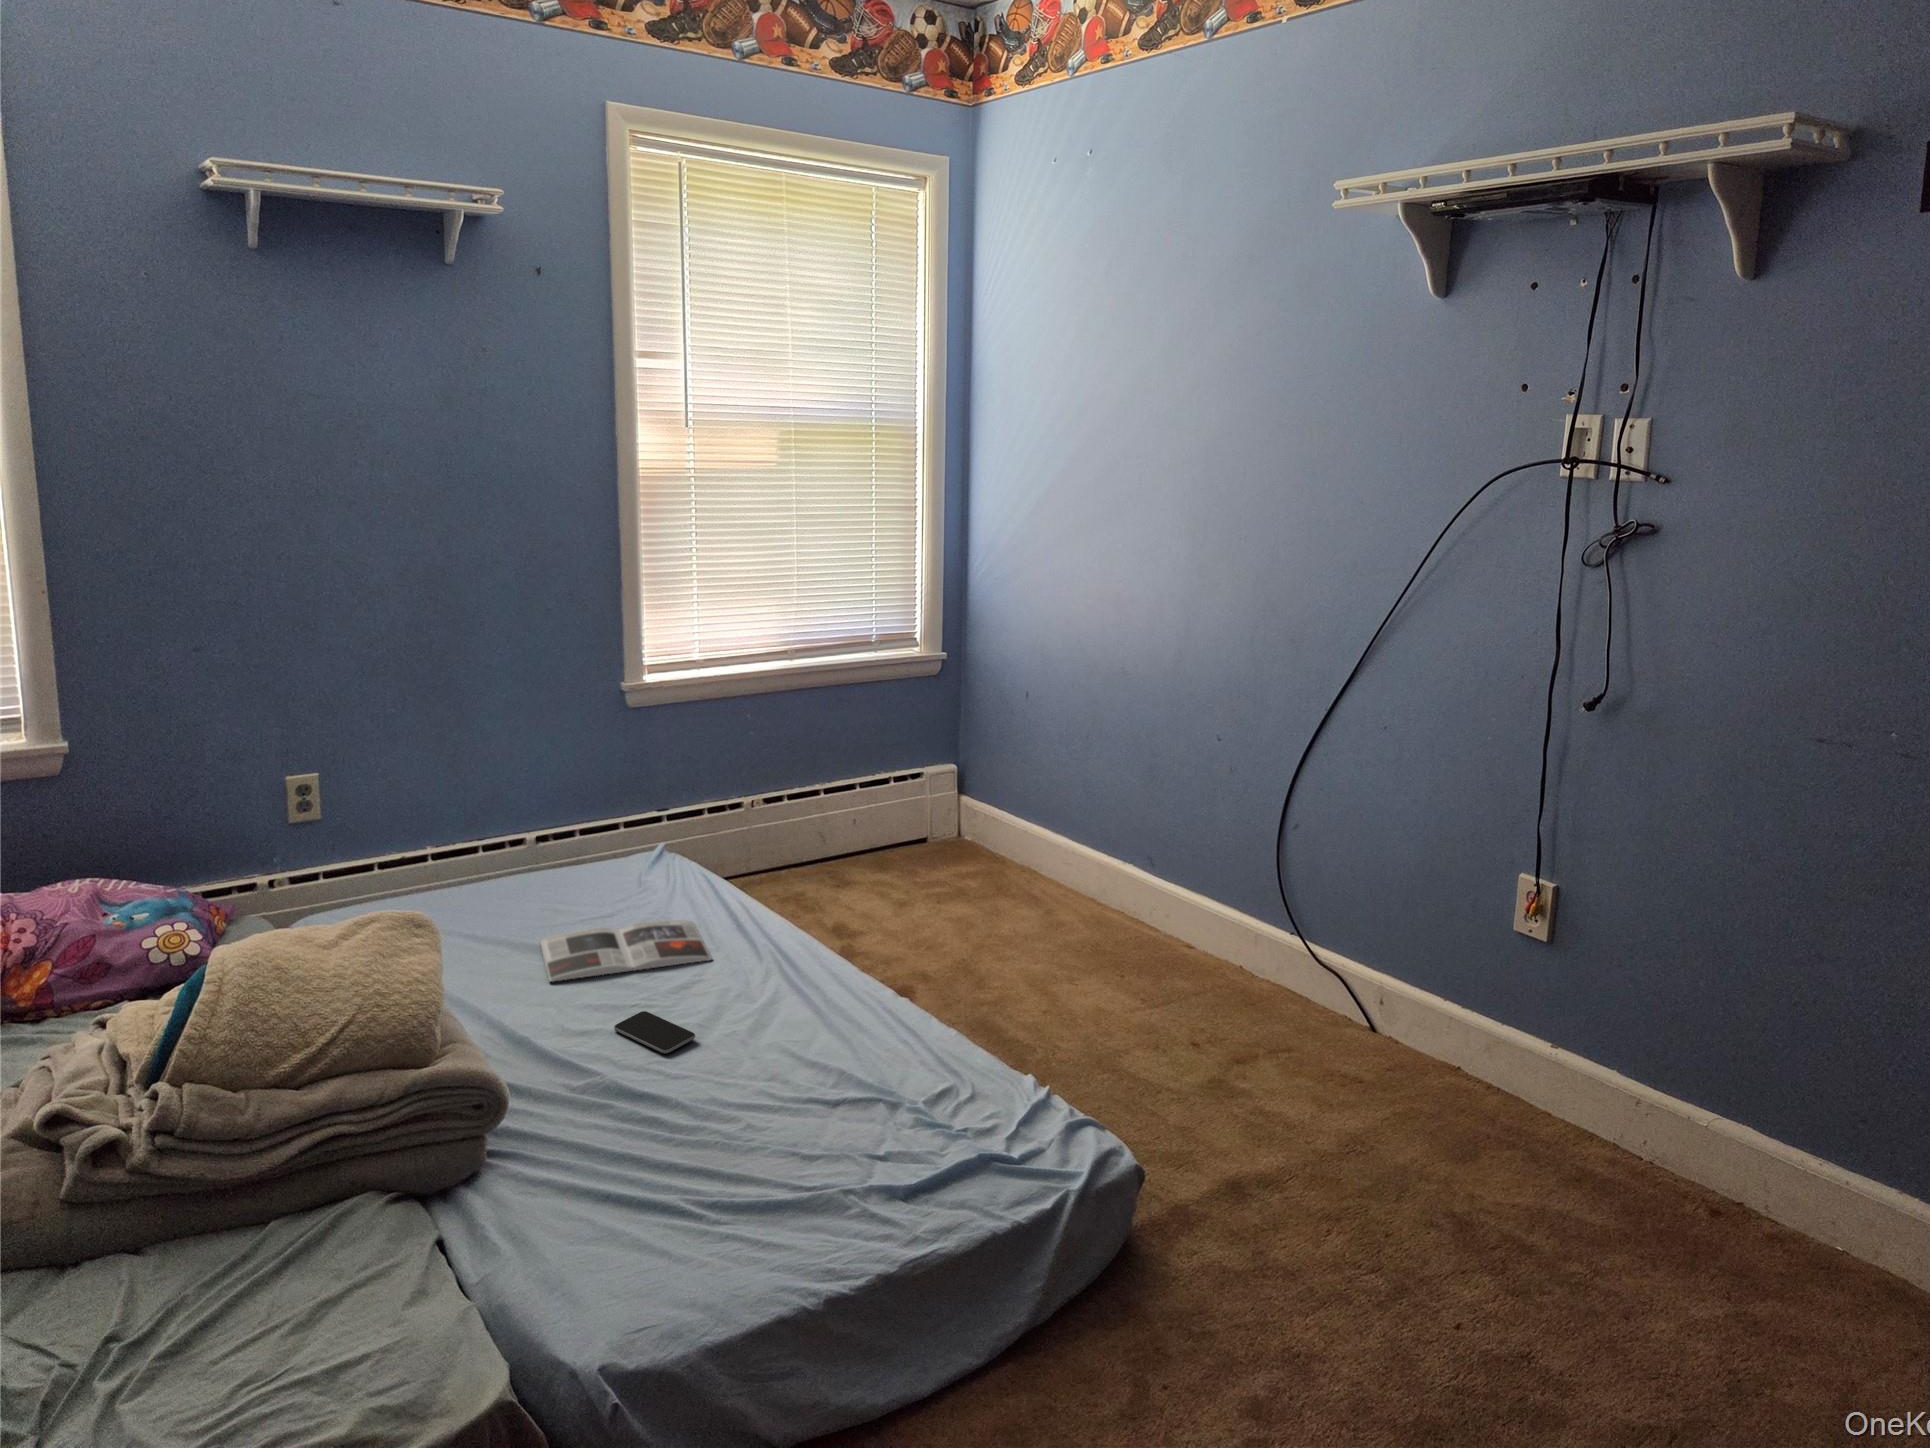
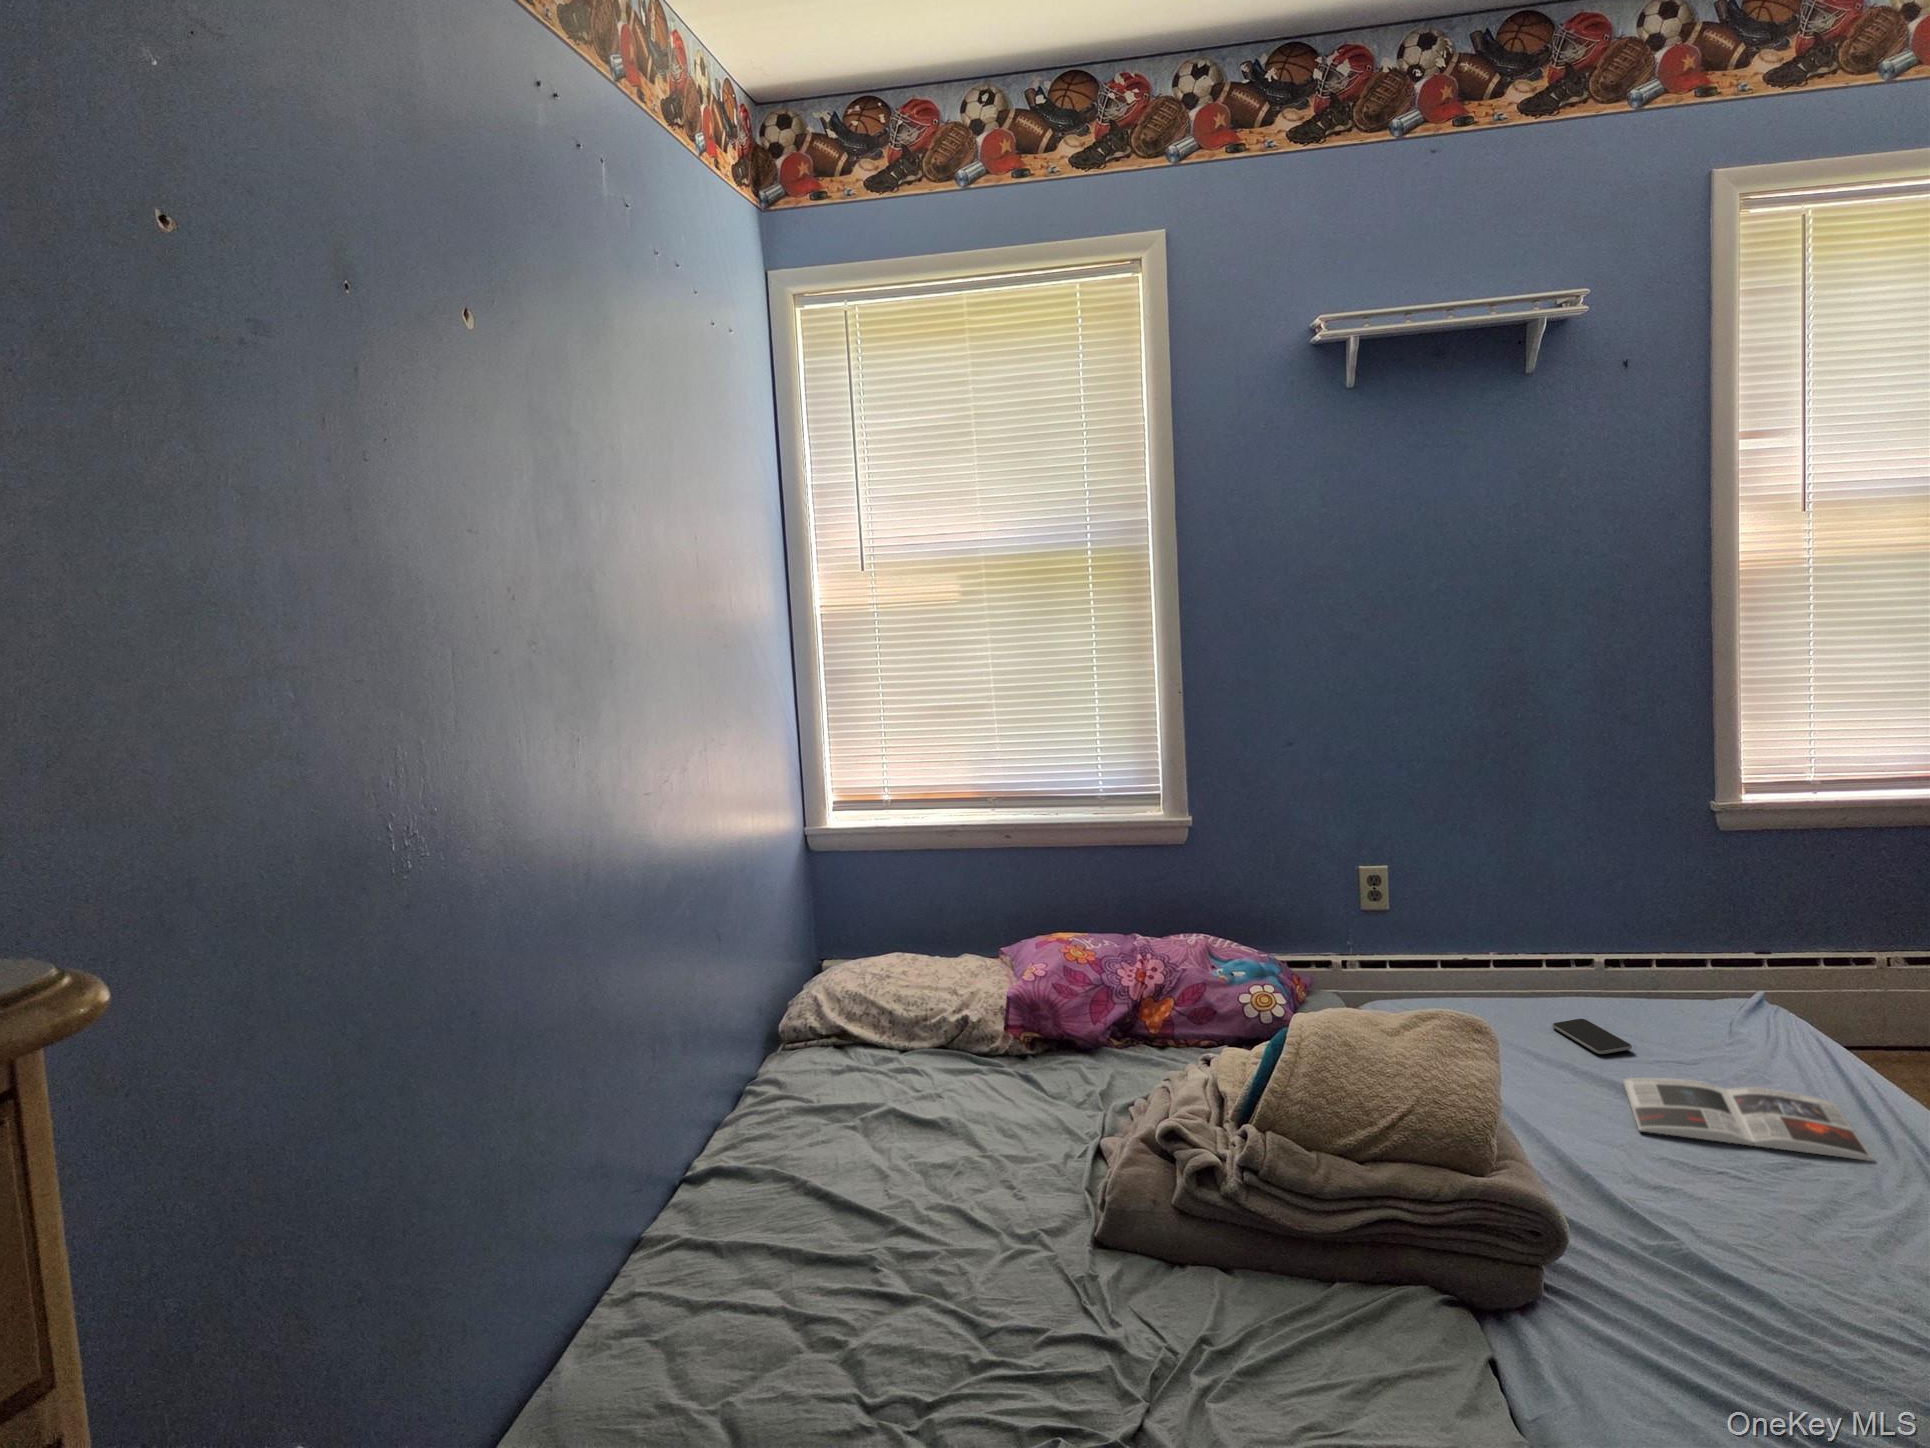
smartphone: present [614,1011,695,1053] -> present [1552,1019,1632,1054]

